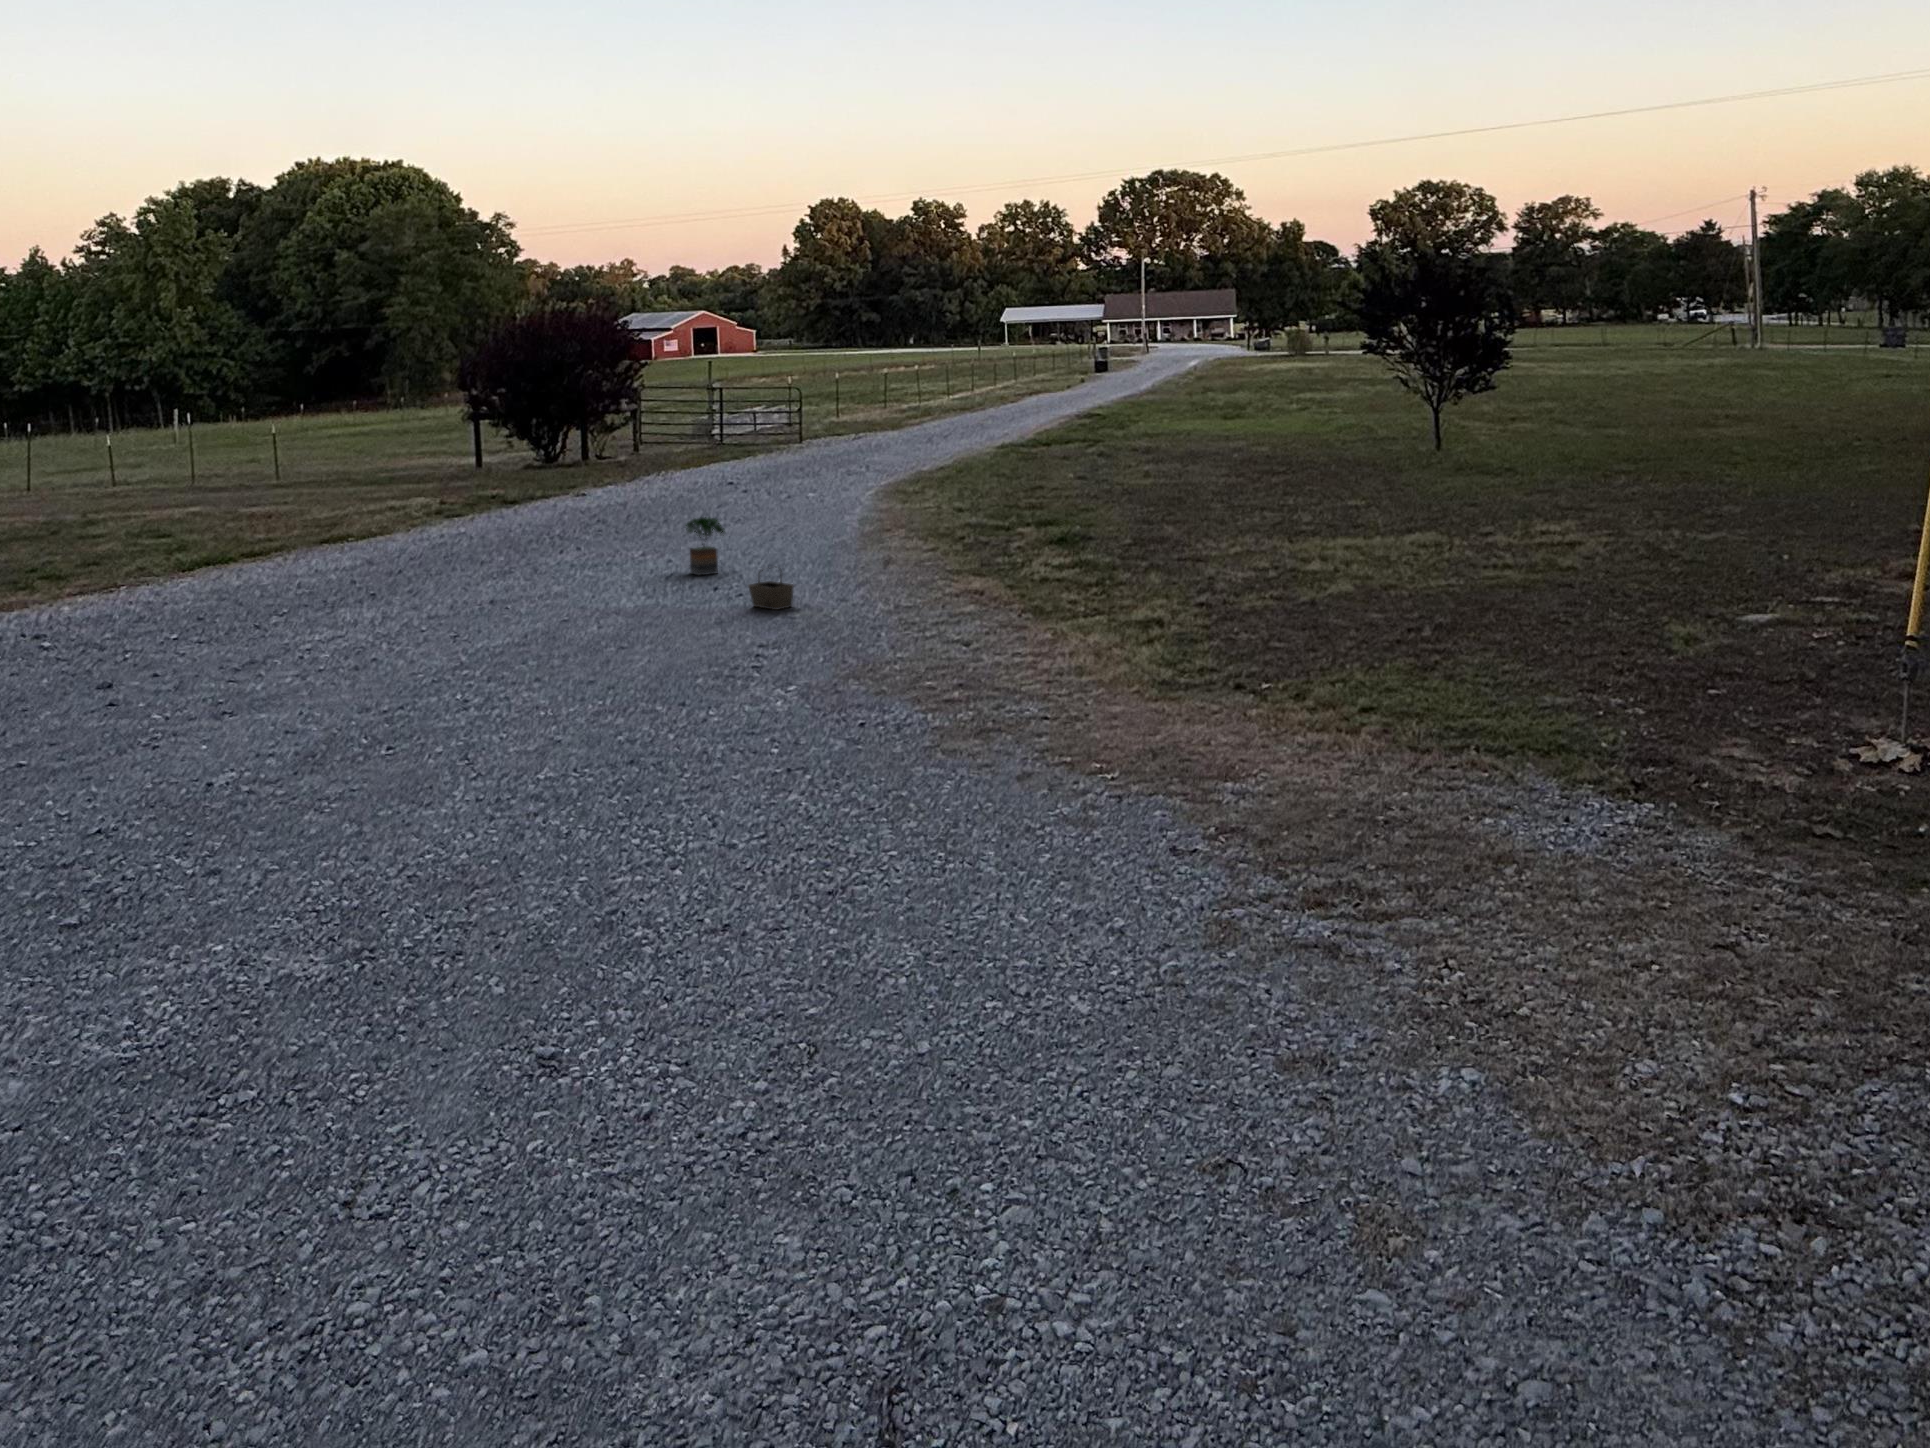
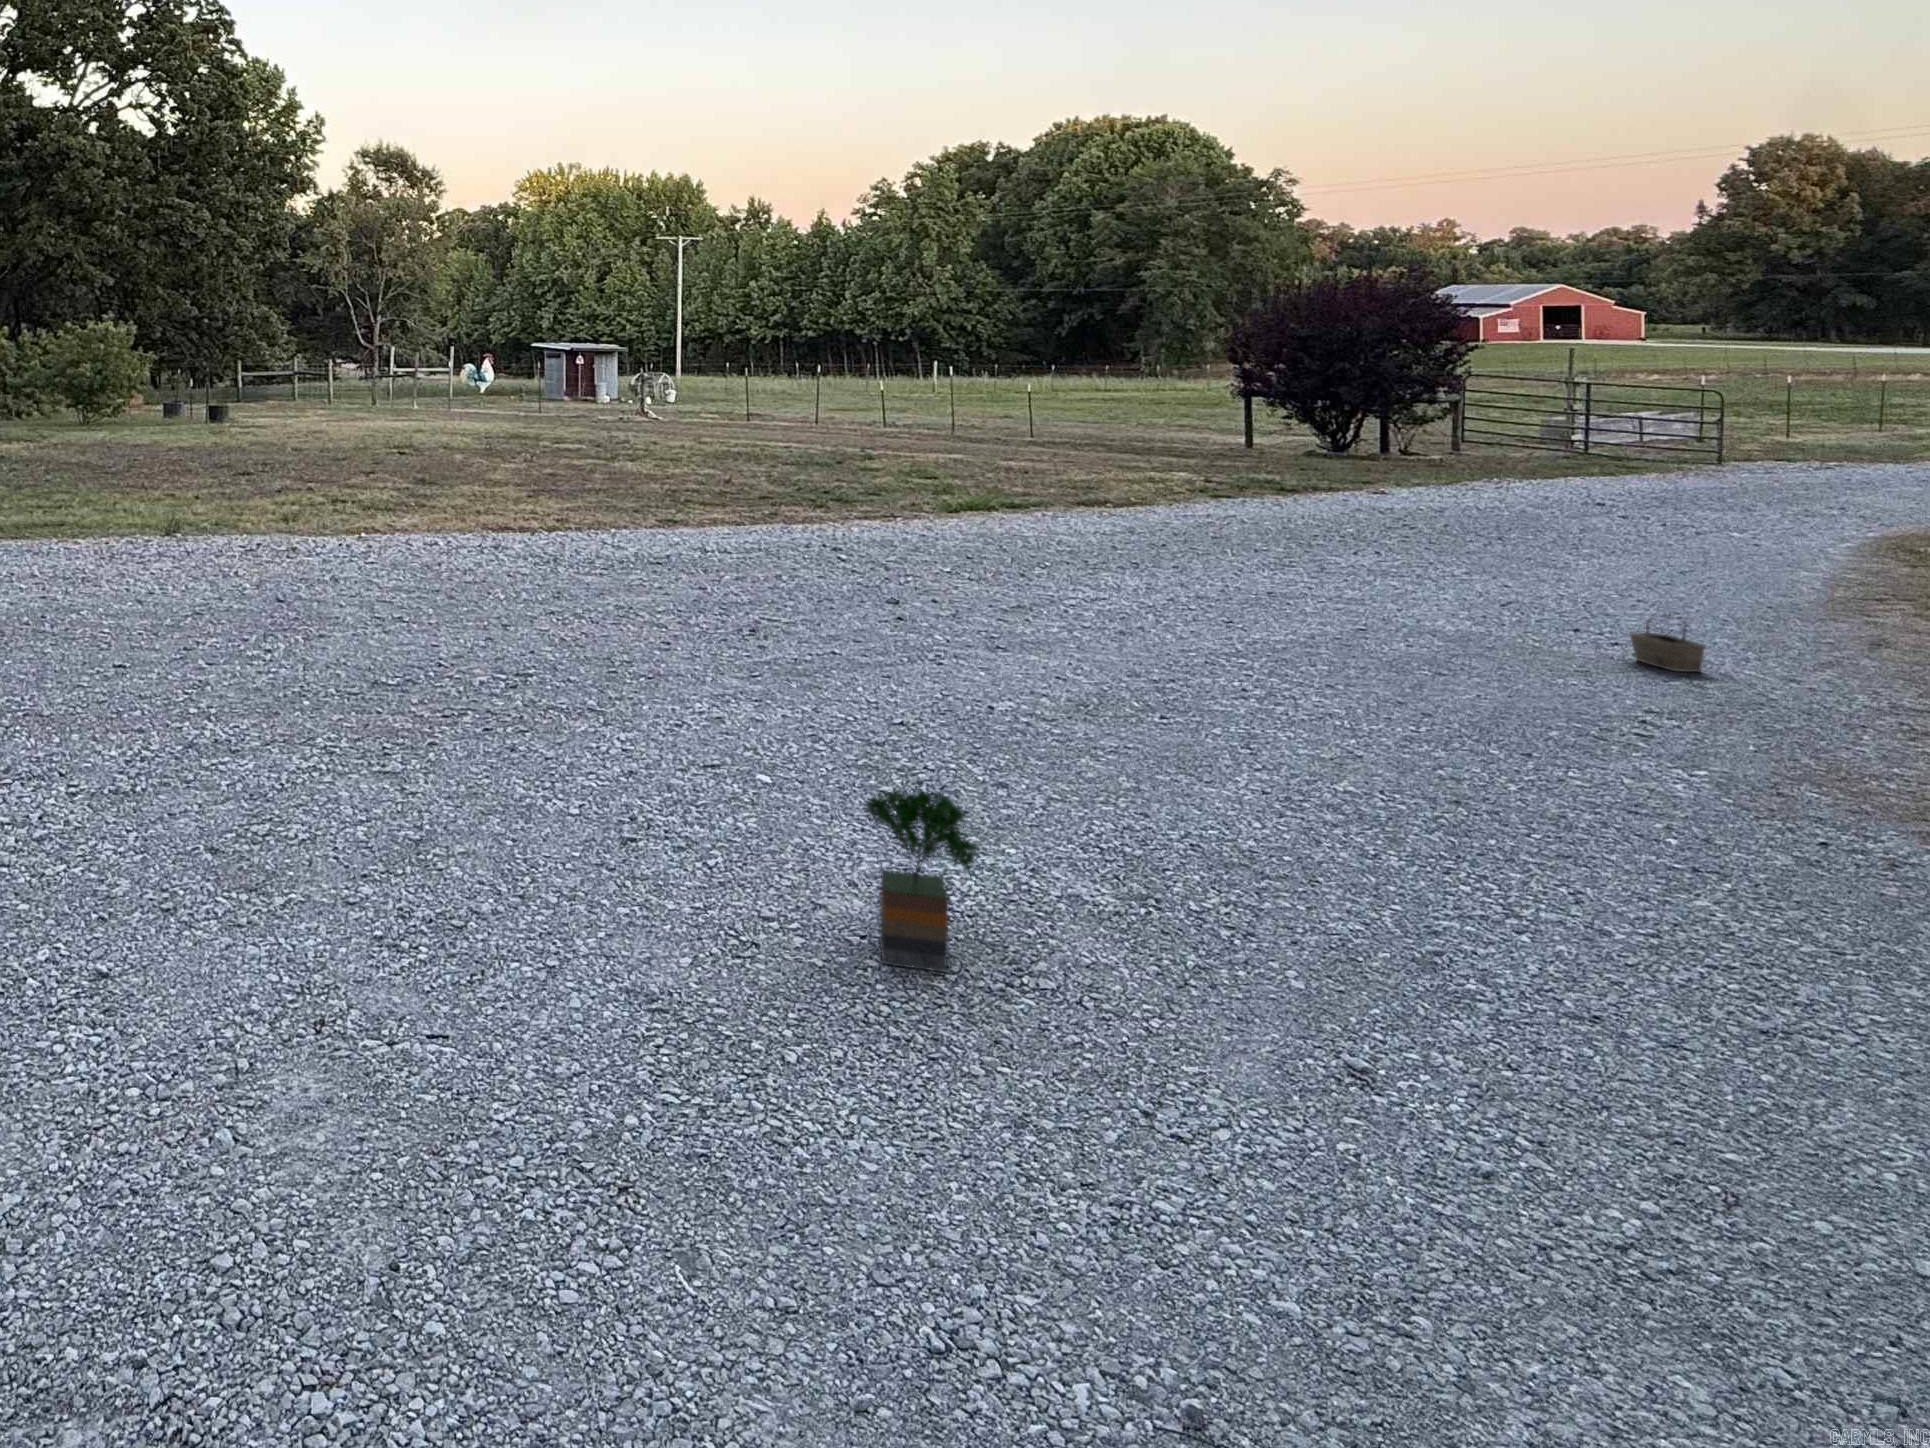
potted tree: present [686,517,725,575] -> present [864,789,978,972]

